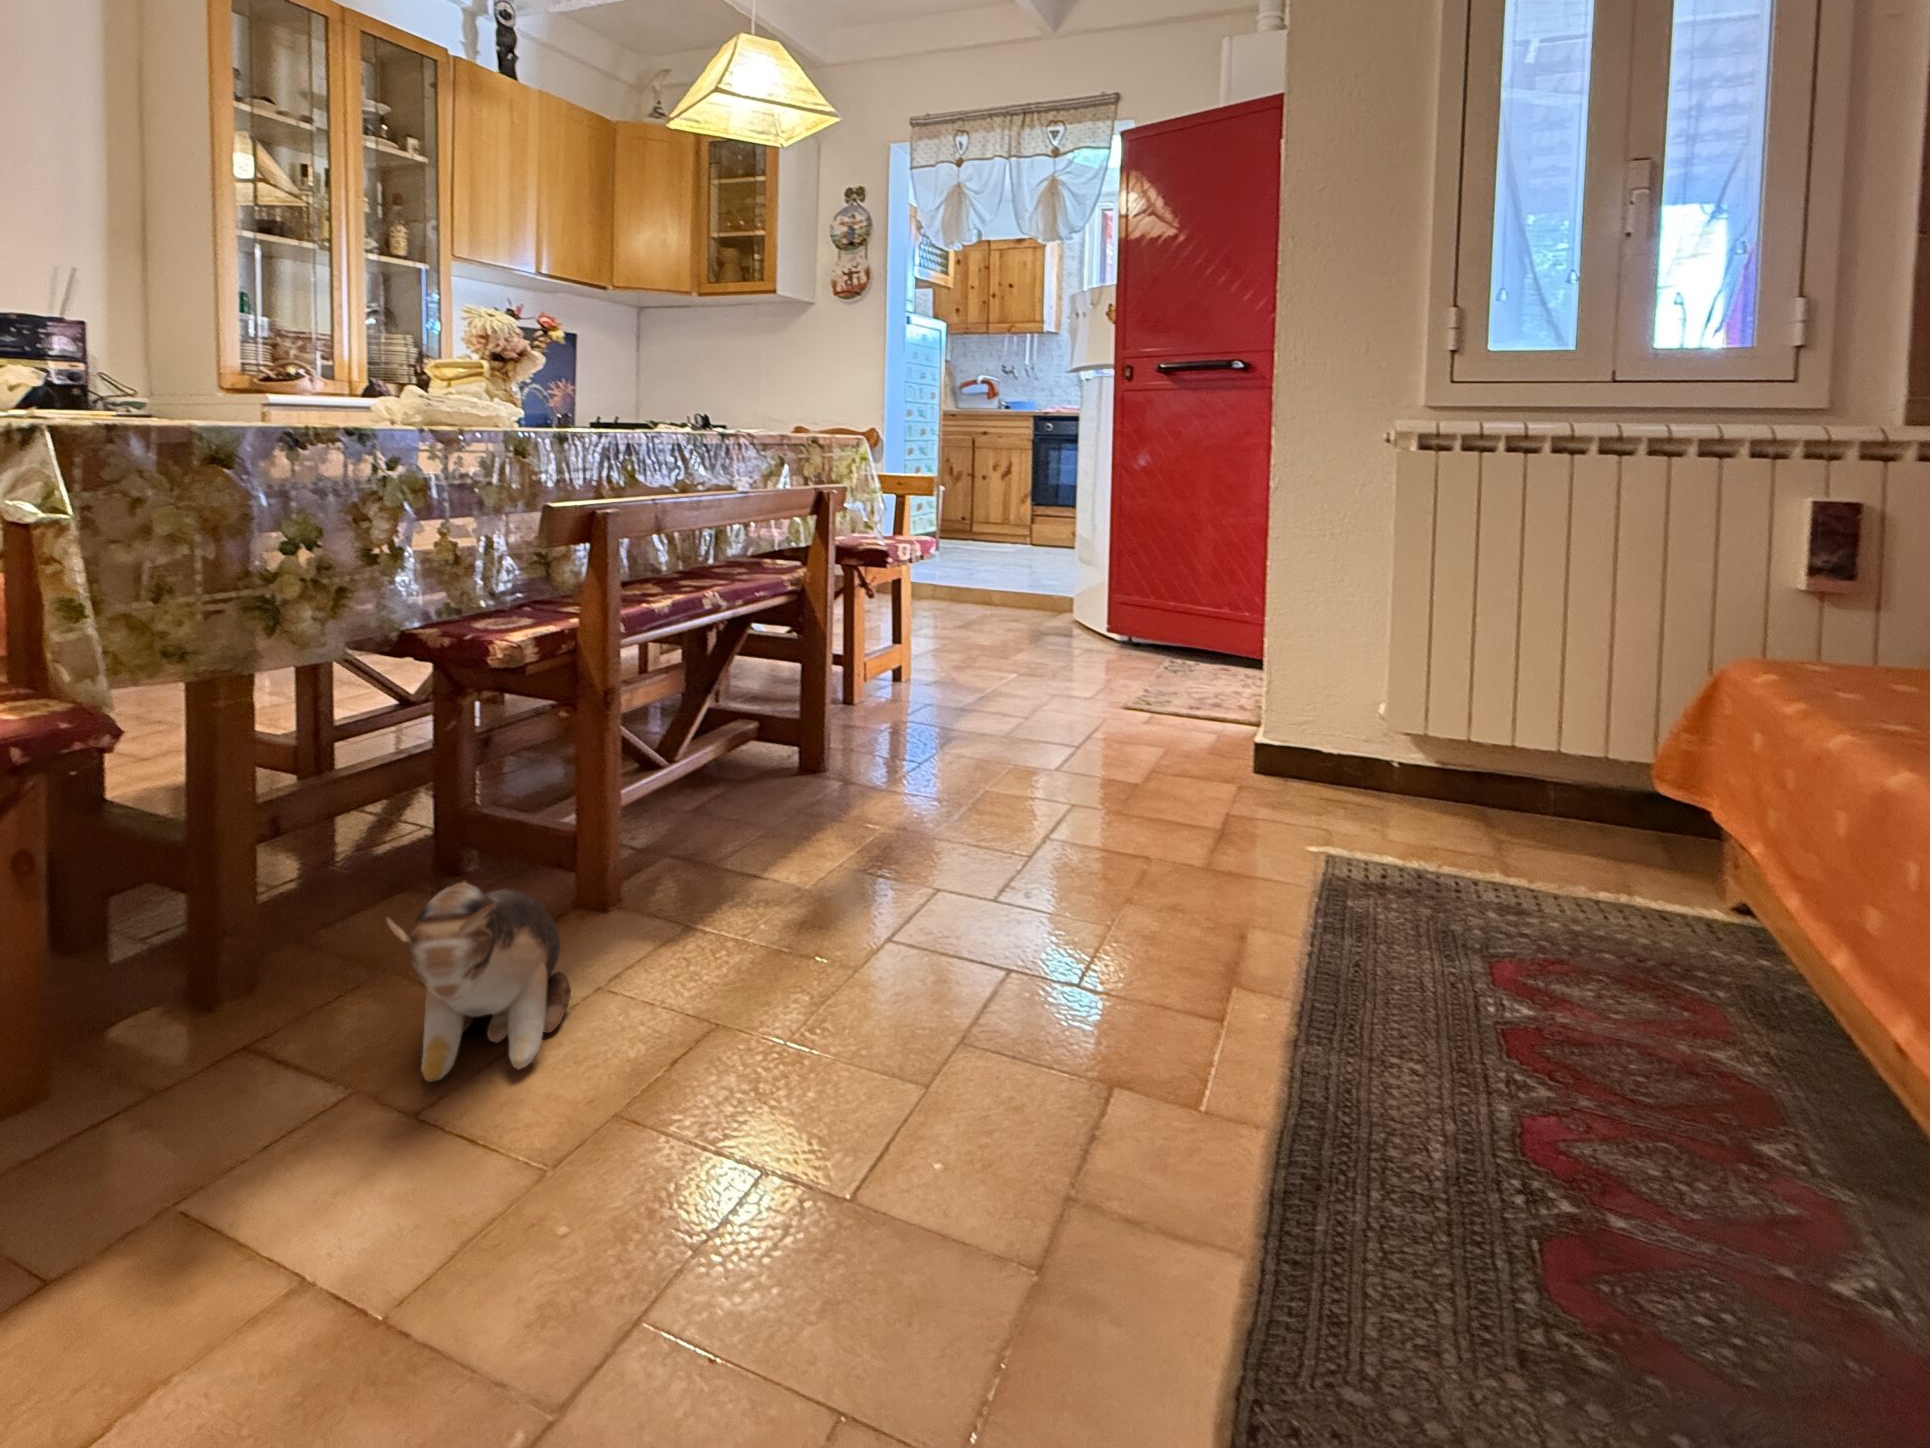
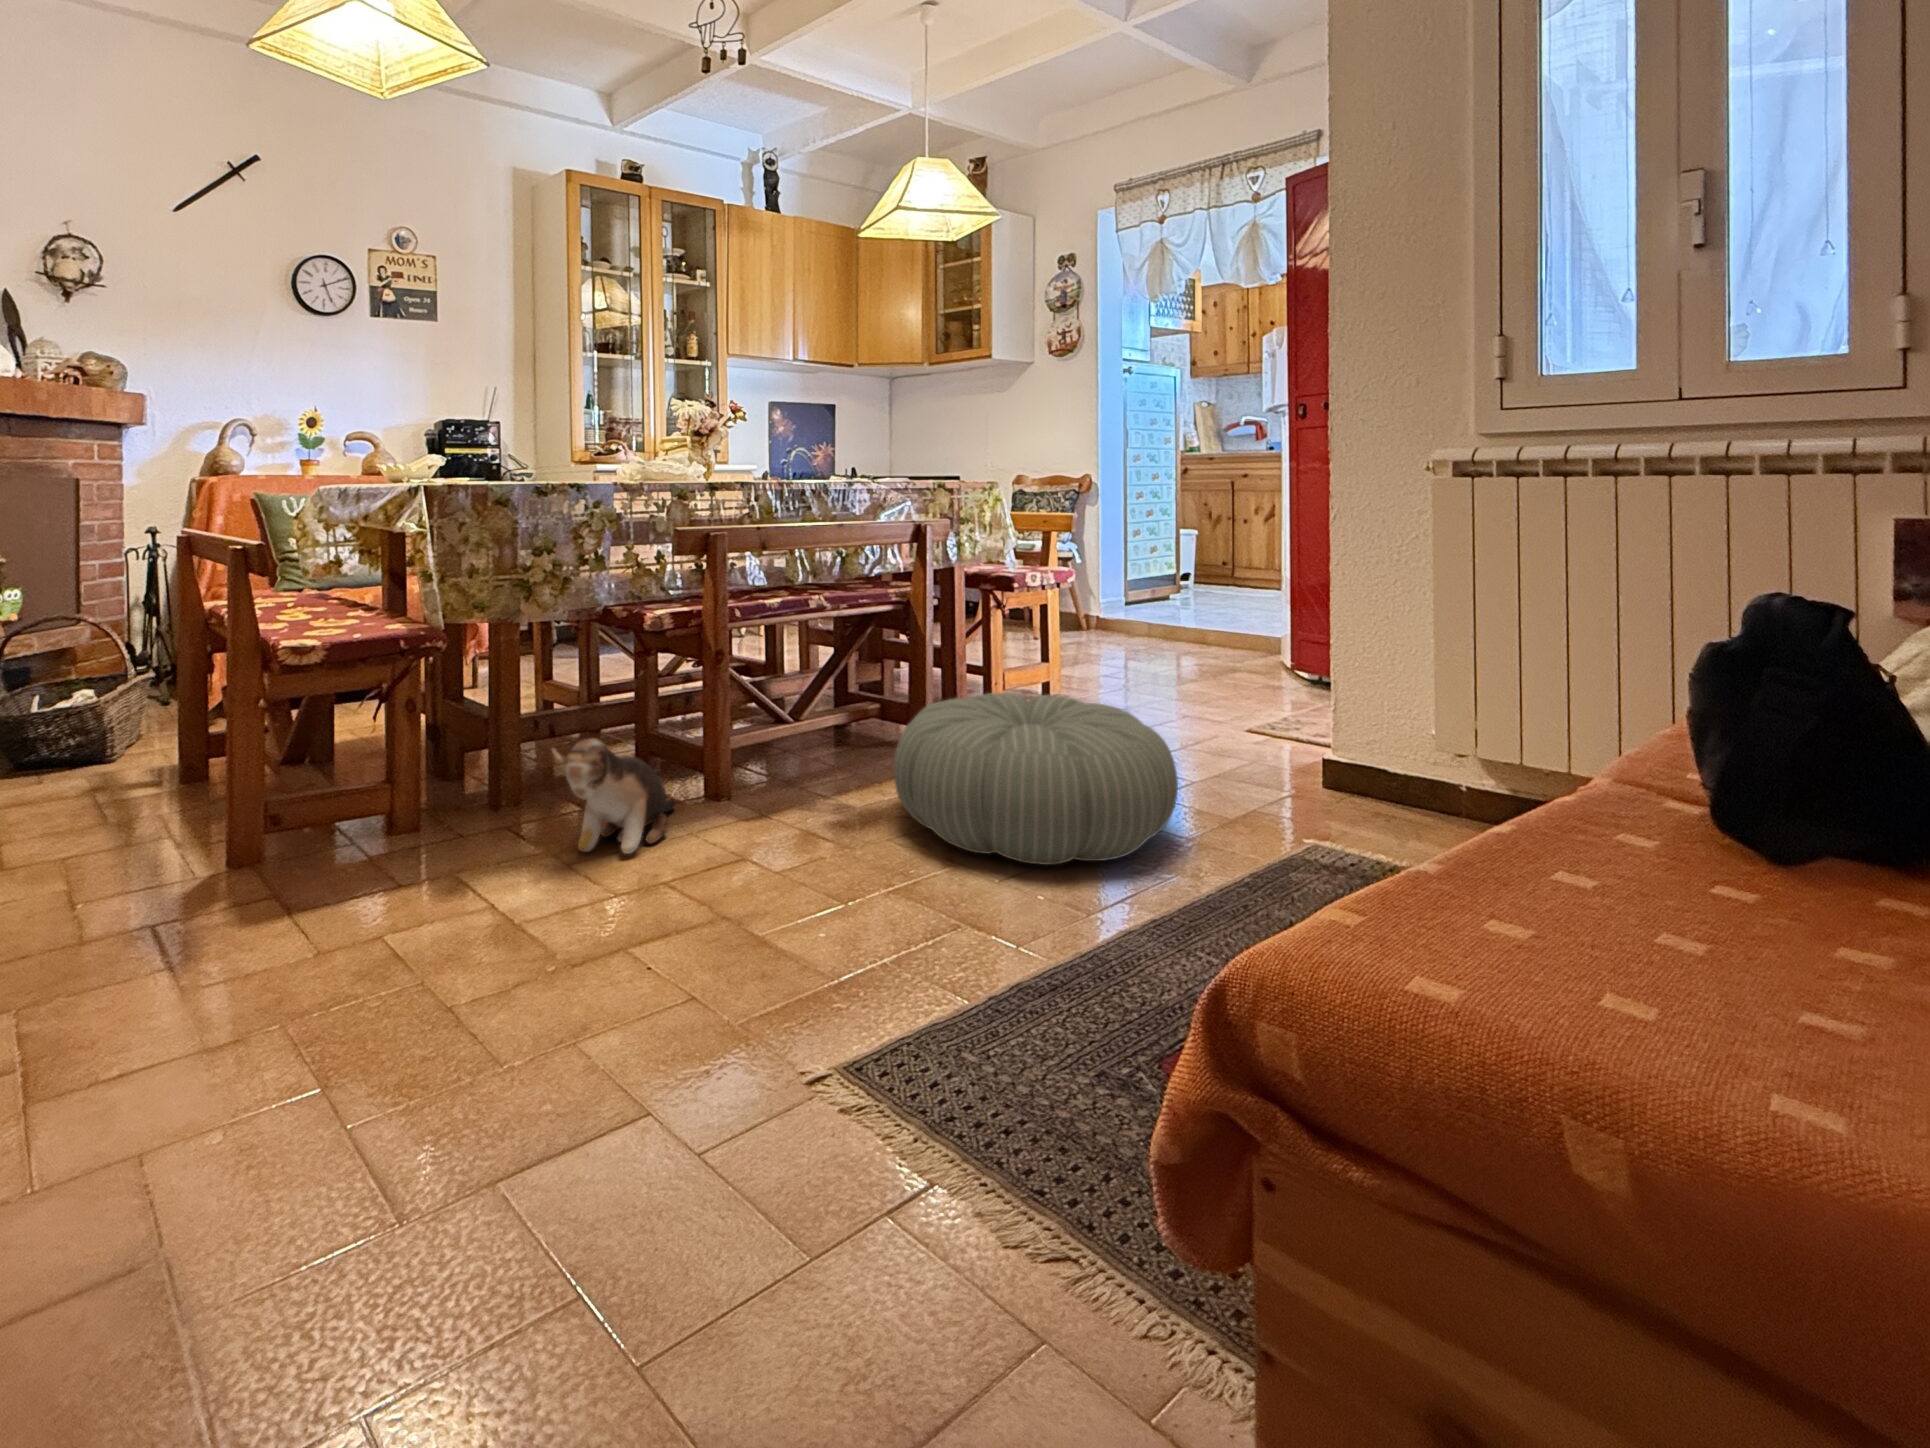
pouf: none [879,708,1233,945] -> present [894,693,1178,865]

